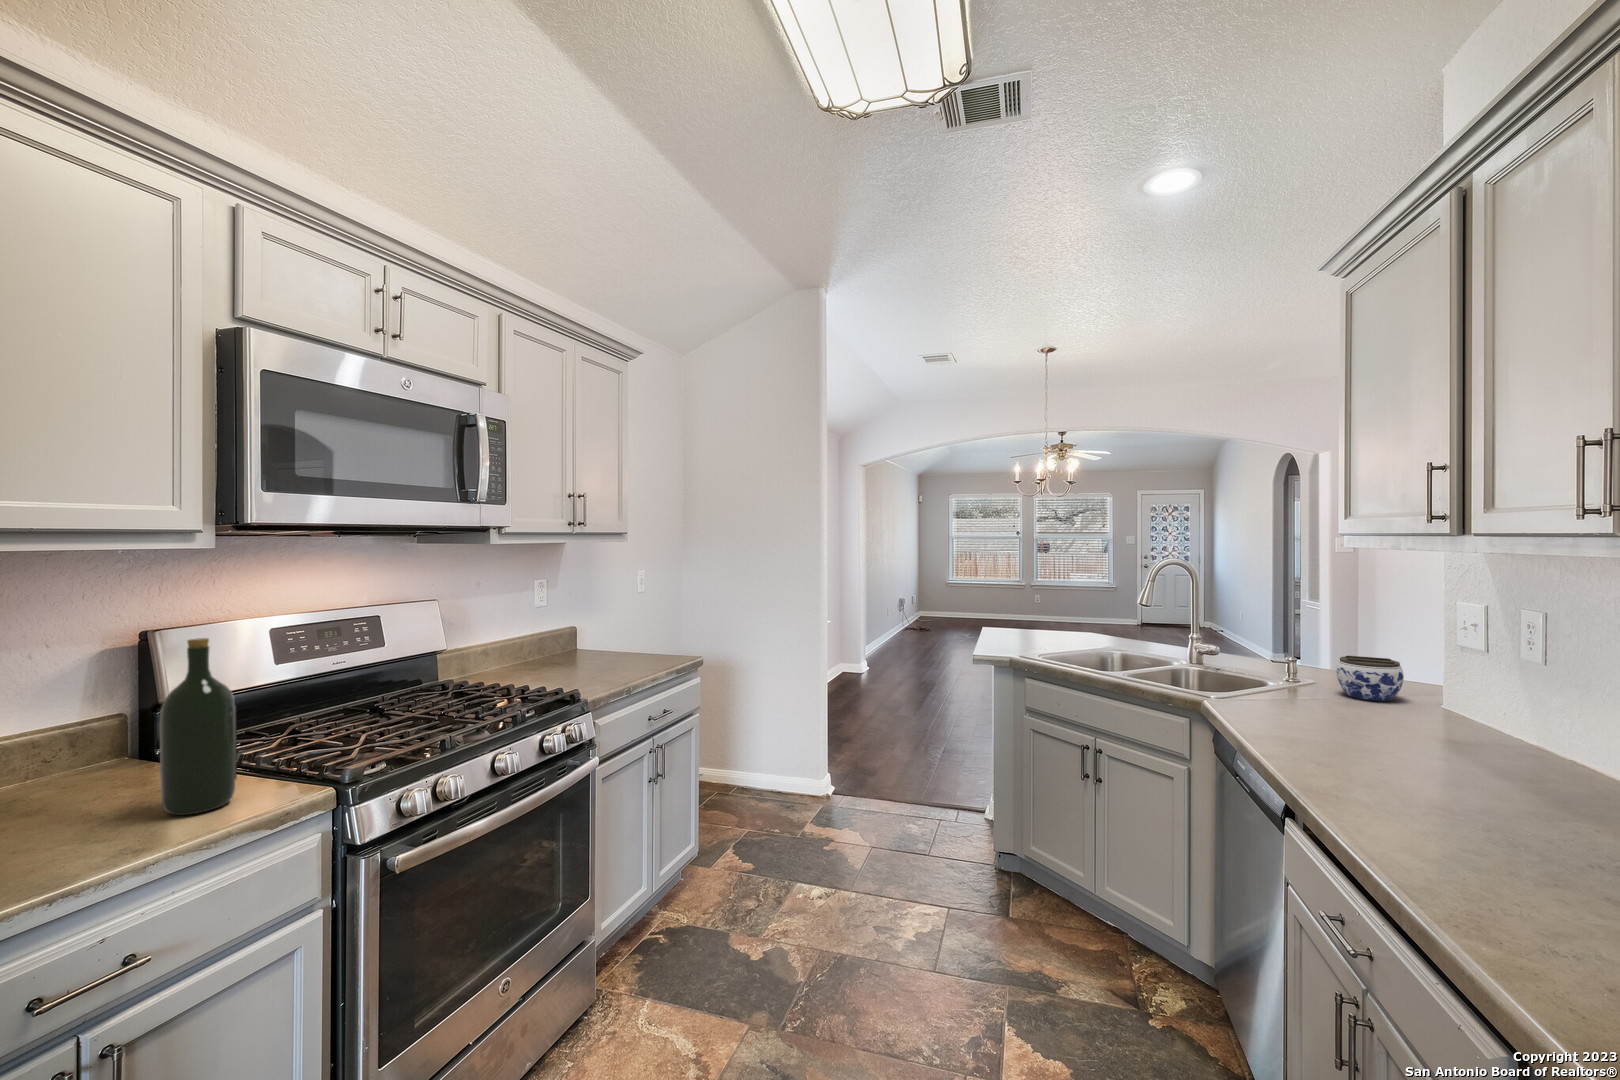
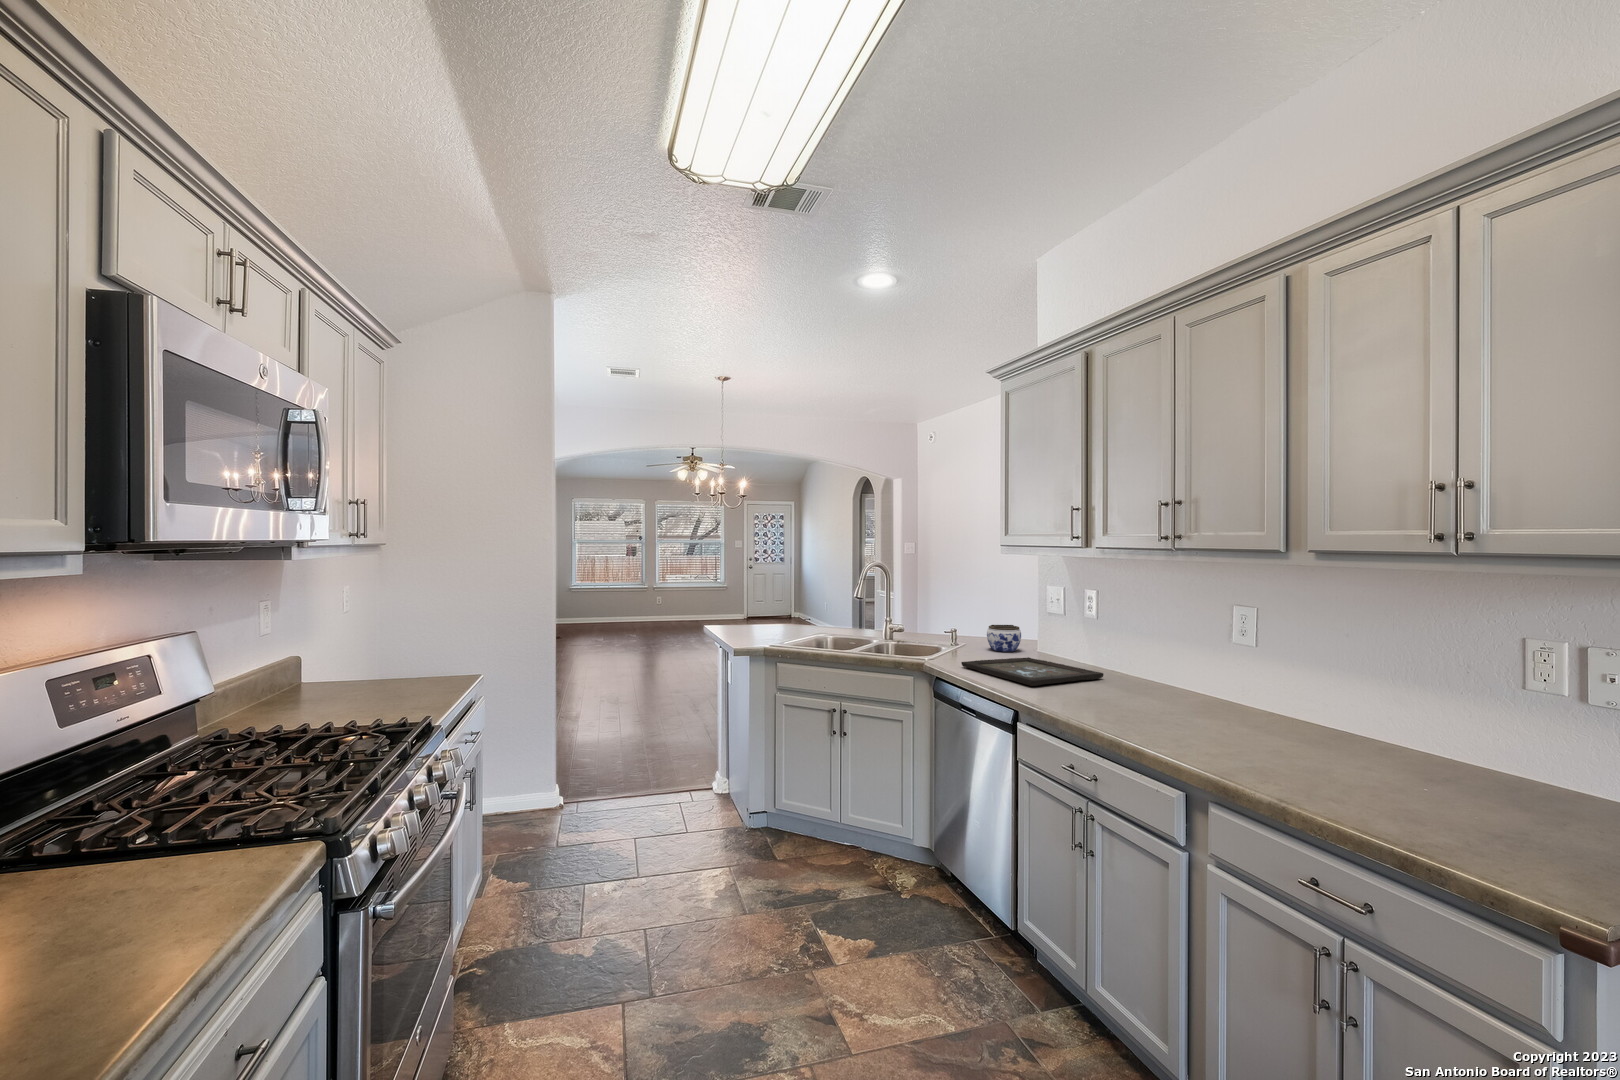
wine bottle: present [160,638,237,815] -> none [119,680,215,905]
tray: none [1249,707,1528,771] -> present [961,657,1104,686]

